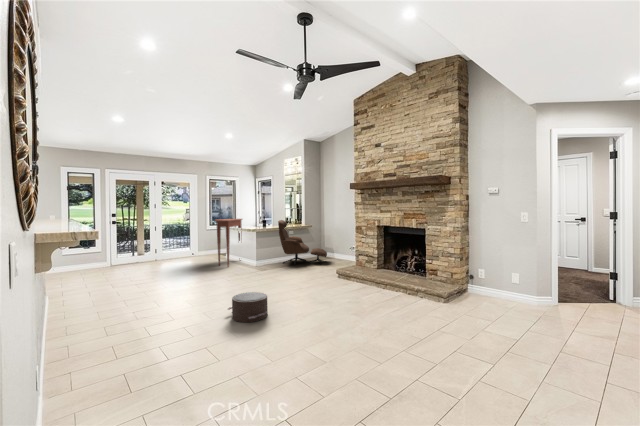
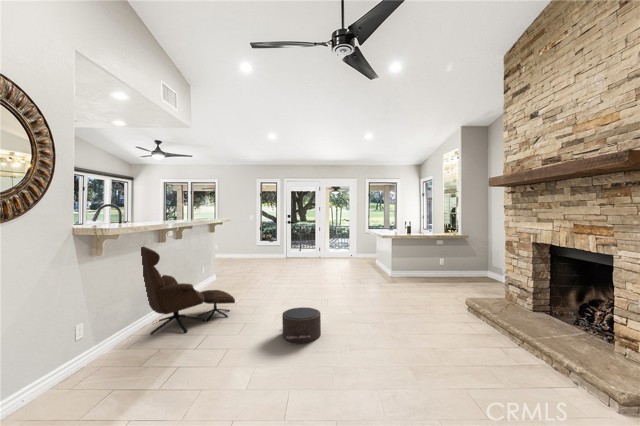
console table: present [215,219,242,267] -> none [354,224,387,274]
lounge chair: present [278,220,327,265] -> present [141,246,235,335]

